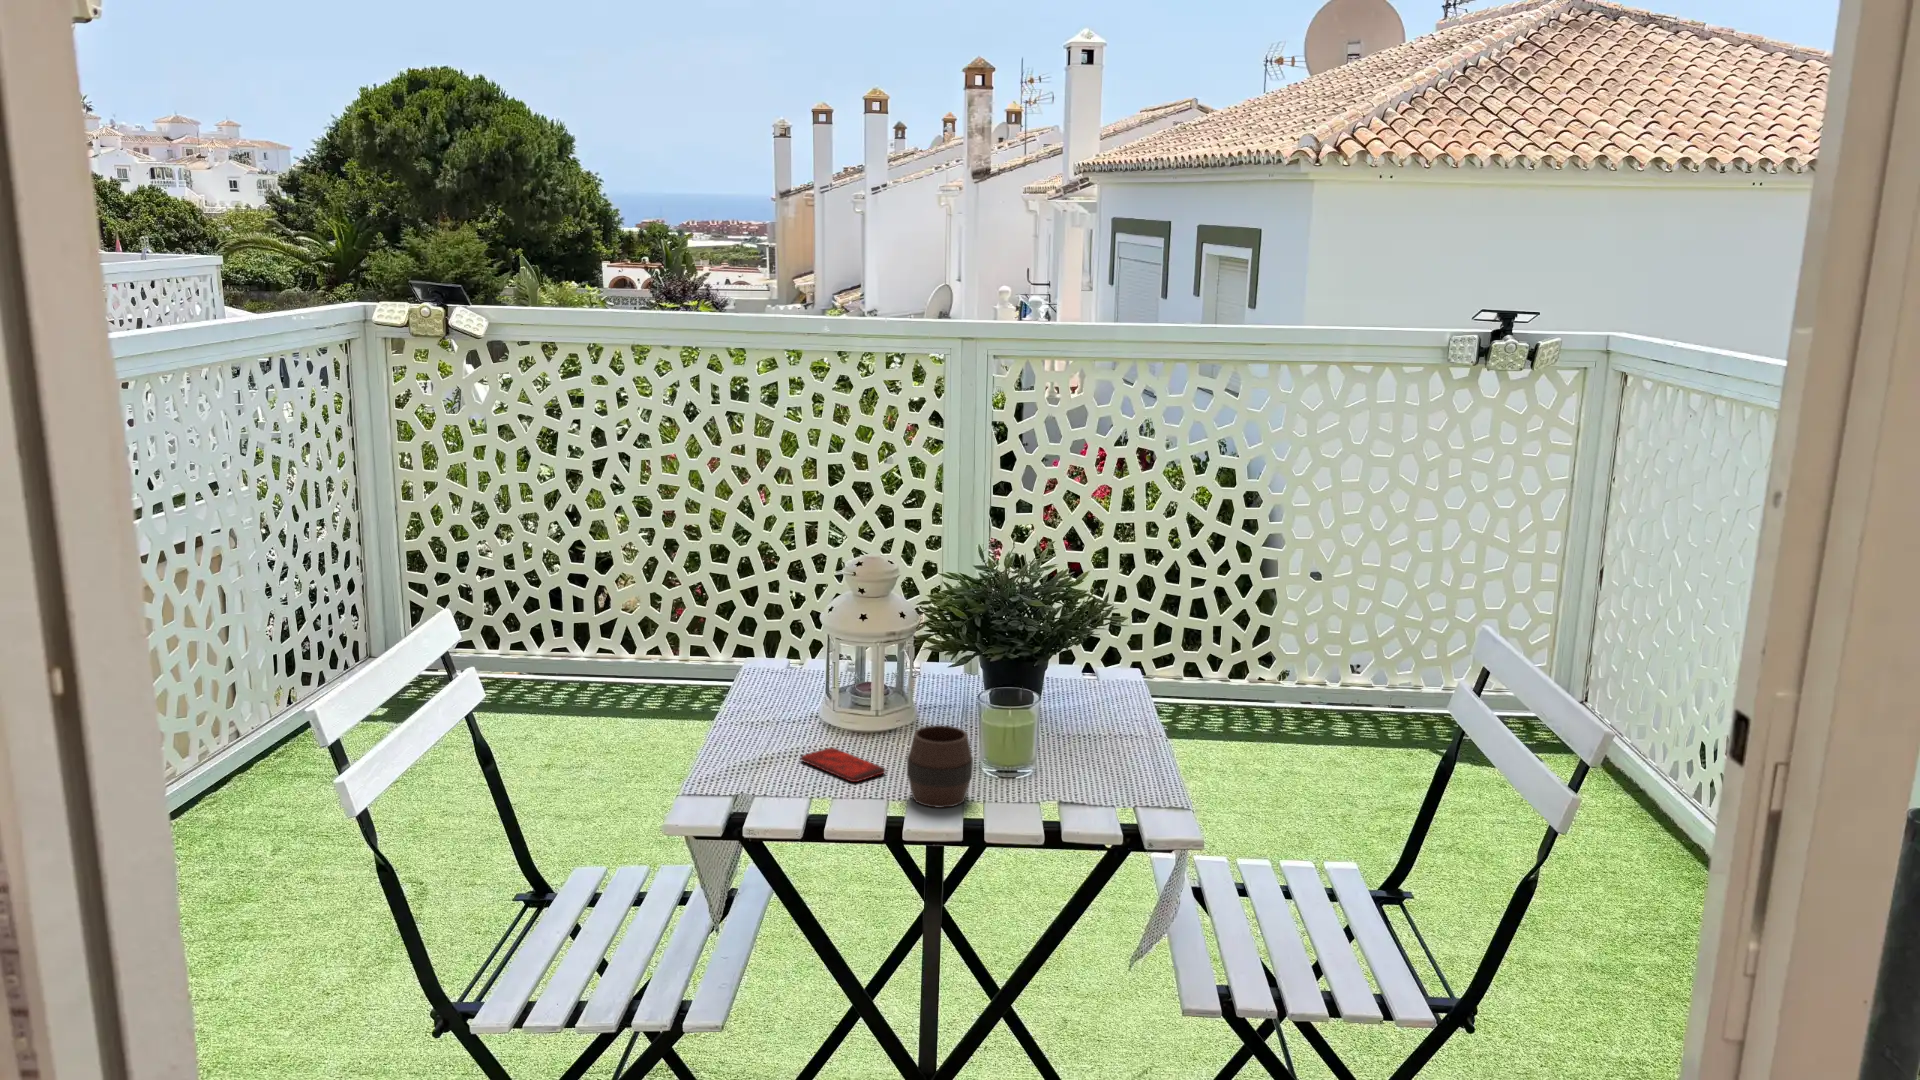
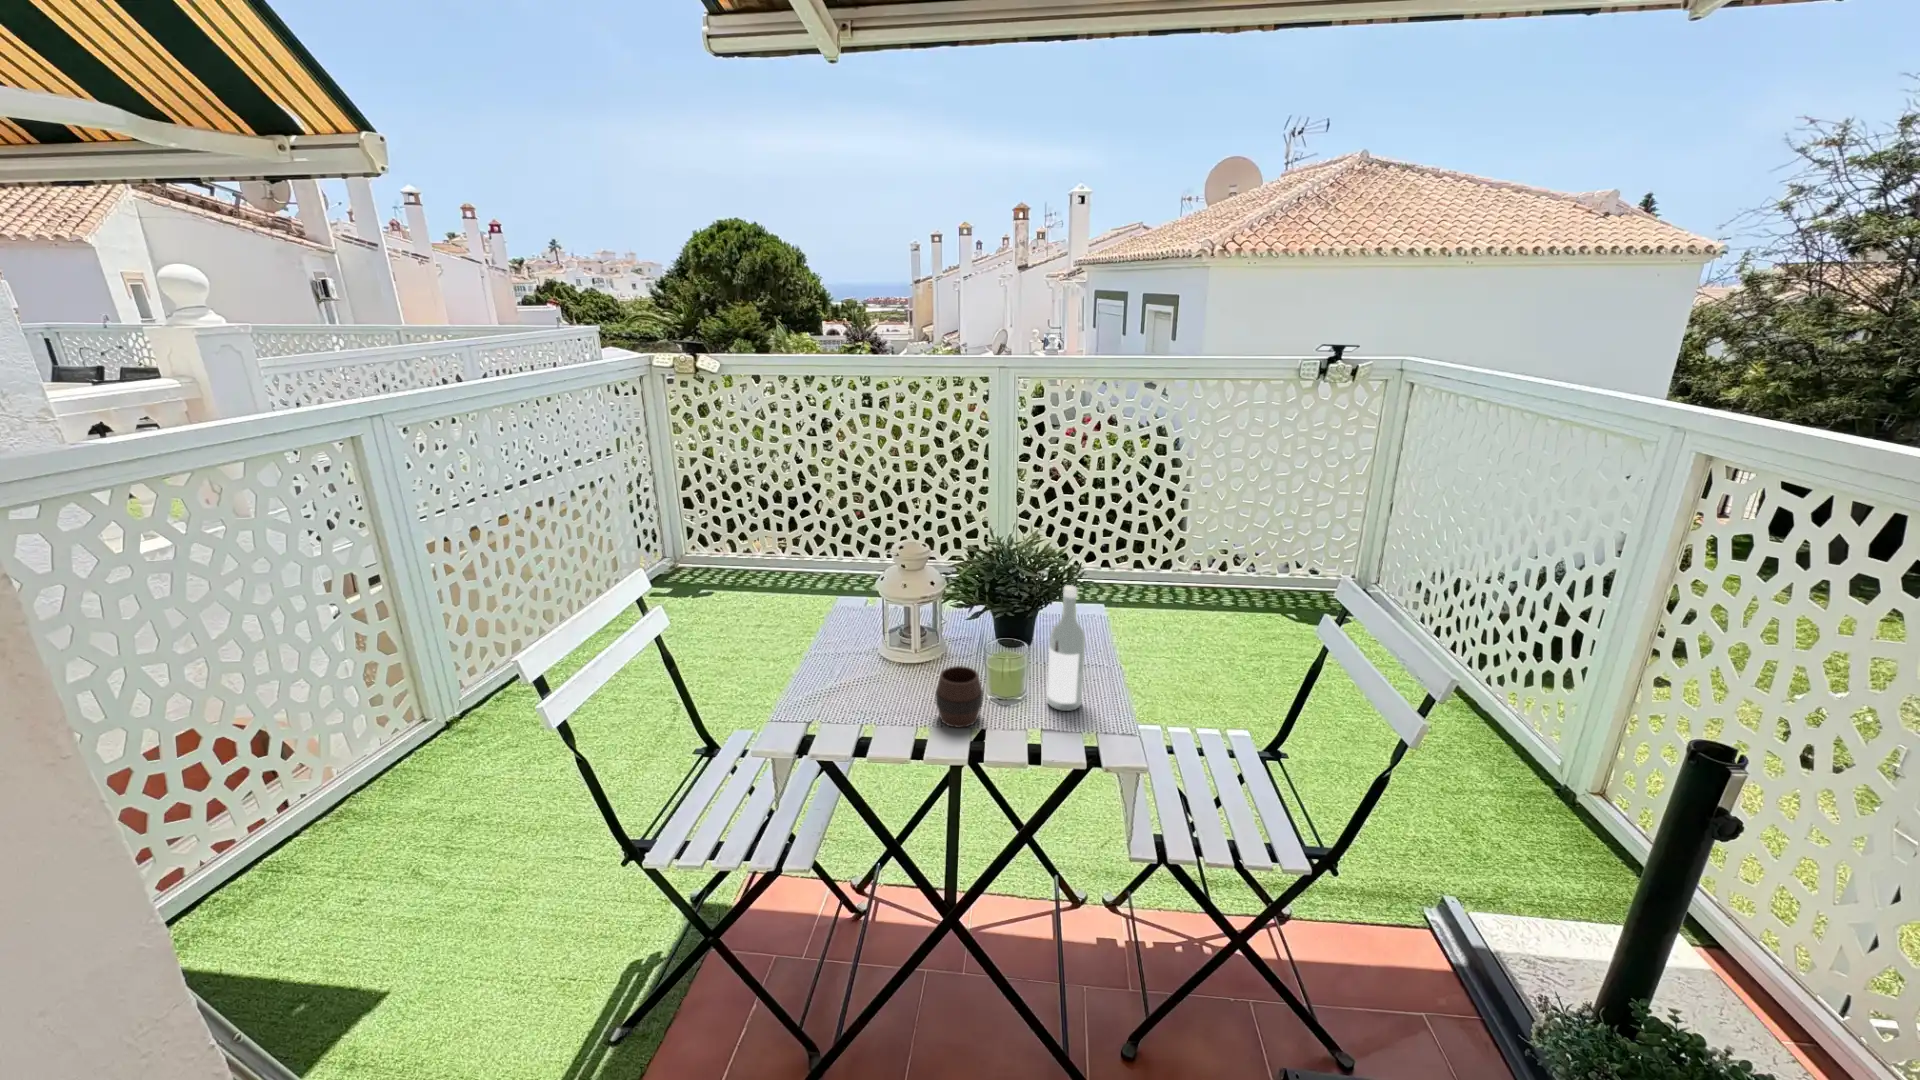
wine bottle: none [1061,612,1114,791] -> present [1047,585,1085,711]
smartphone: present [801,748,885,782] -> none [867,670,924,702]

